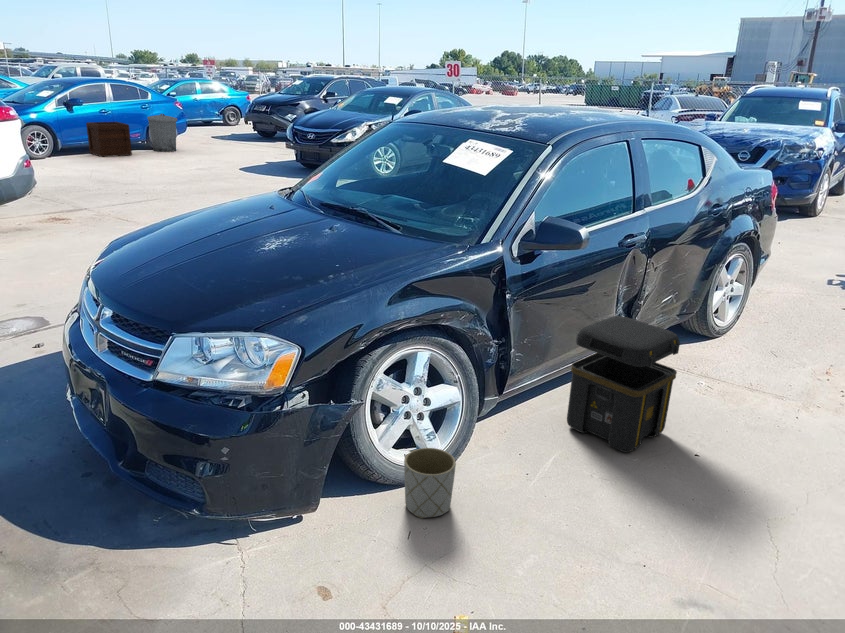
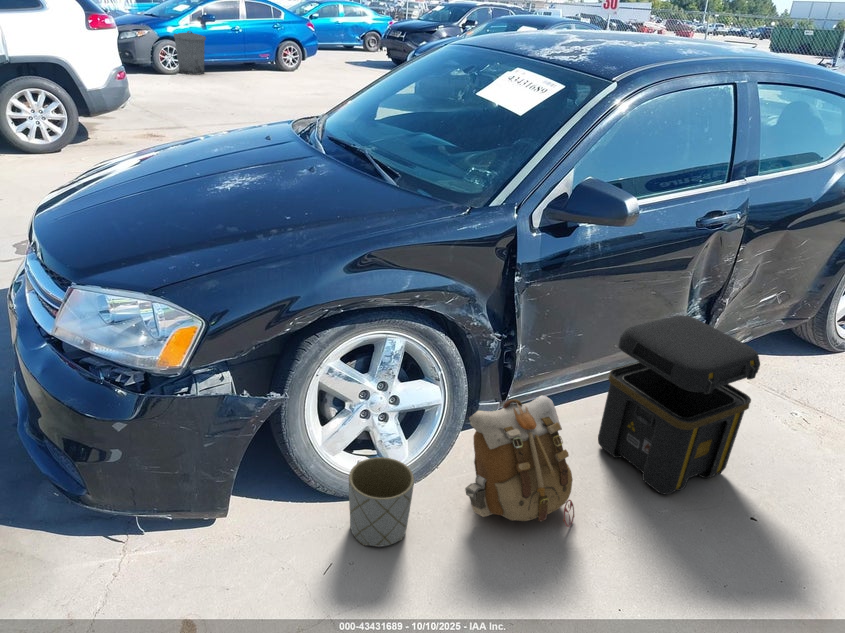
trash can: present [147,114,177,152] -> present [174,31,206,75]
wooden crate: present [86,122,132,157] -> none [218,39,258,76]
backpack: none [484,385,570,484] -> present [465,395,575,527]

